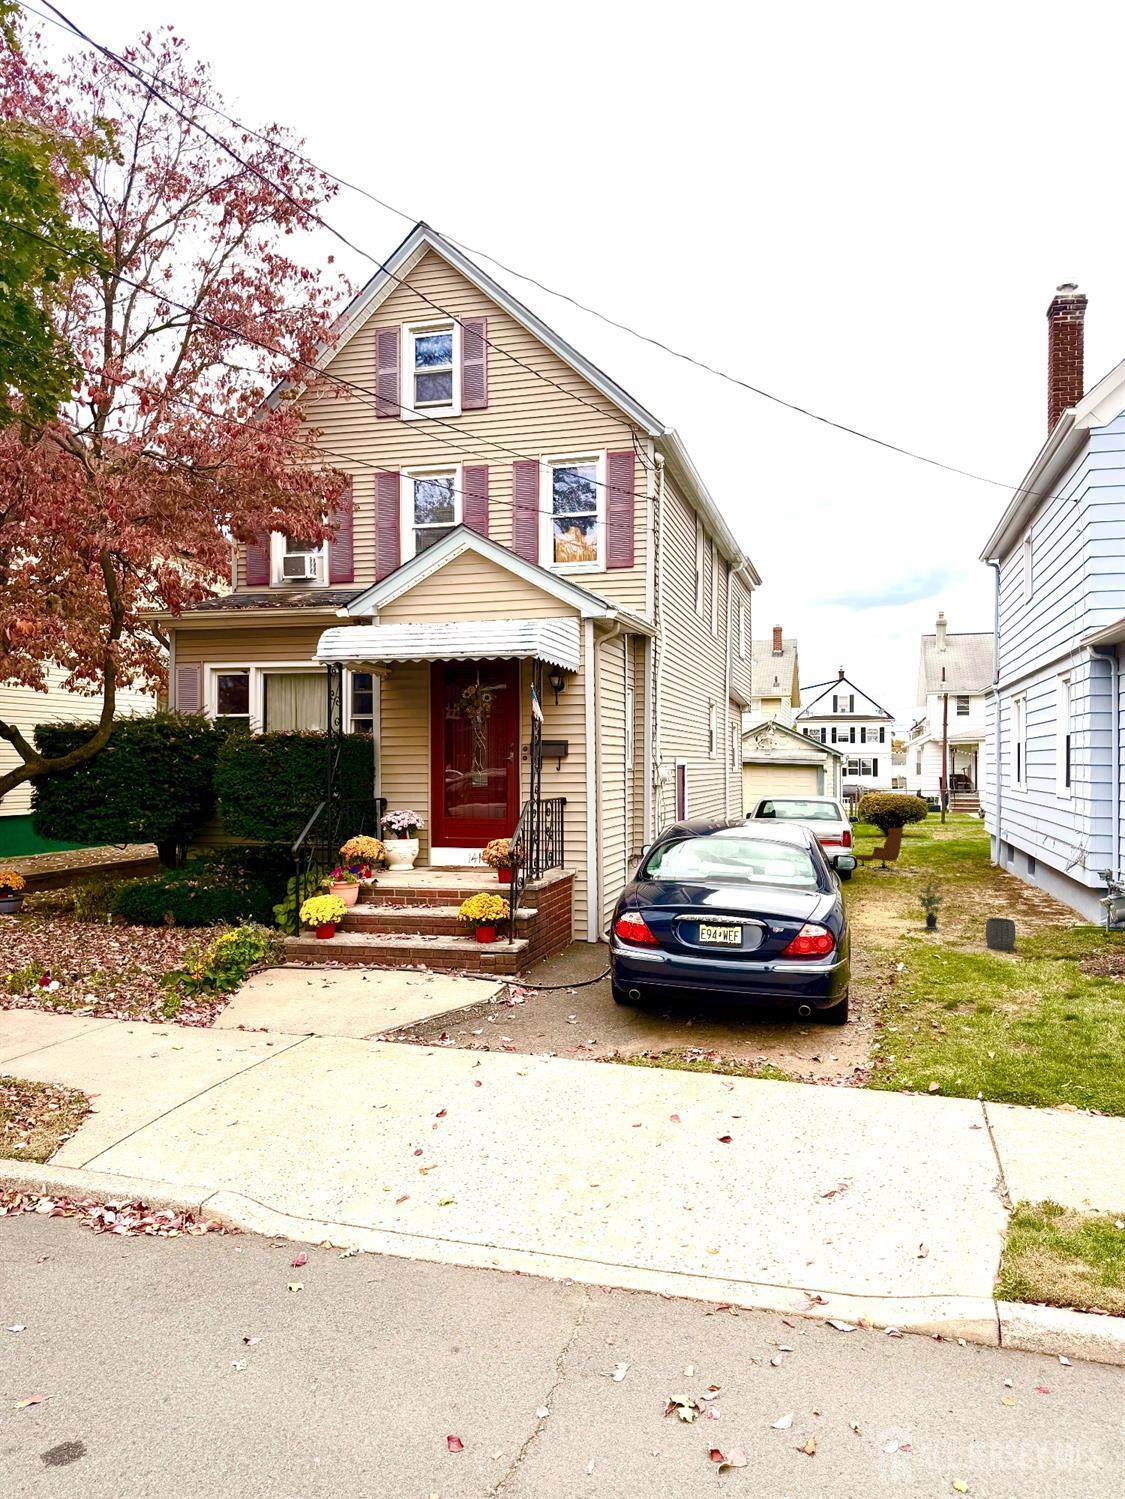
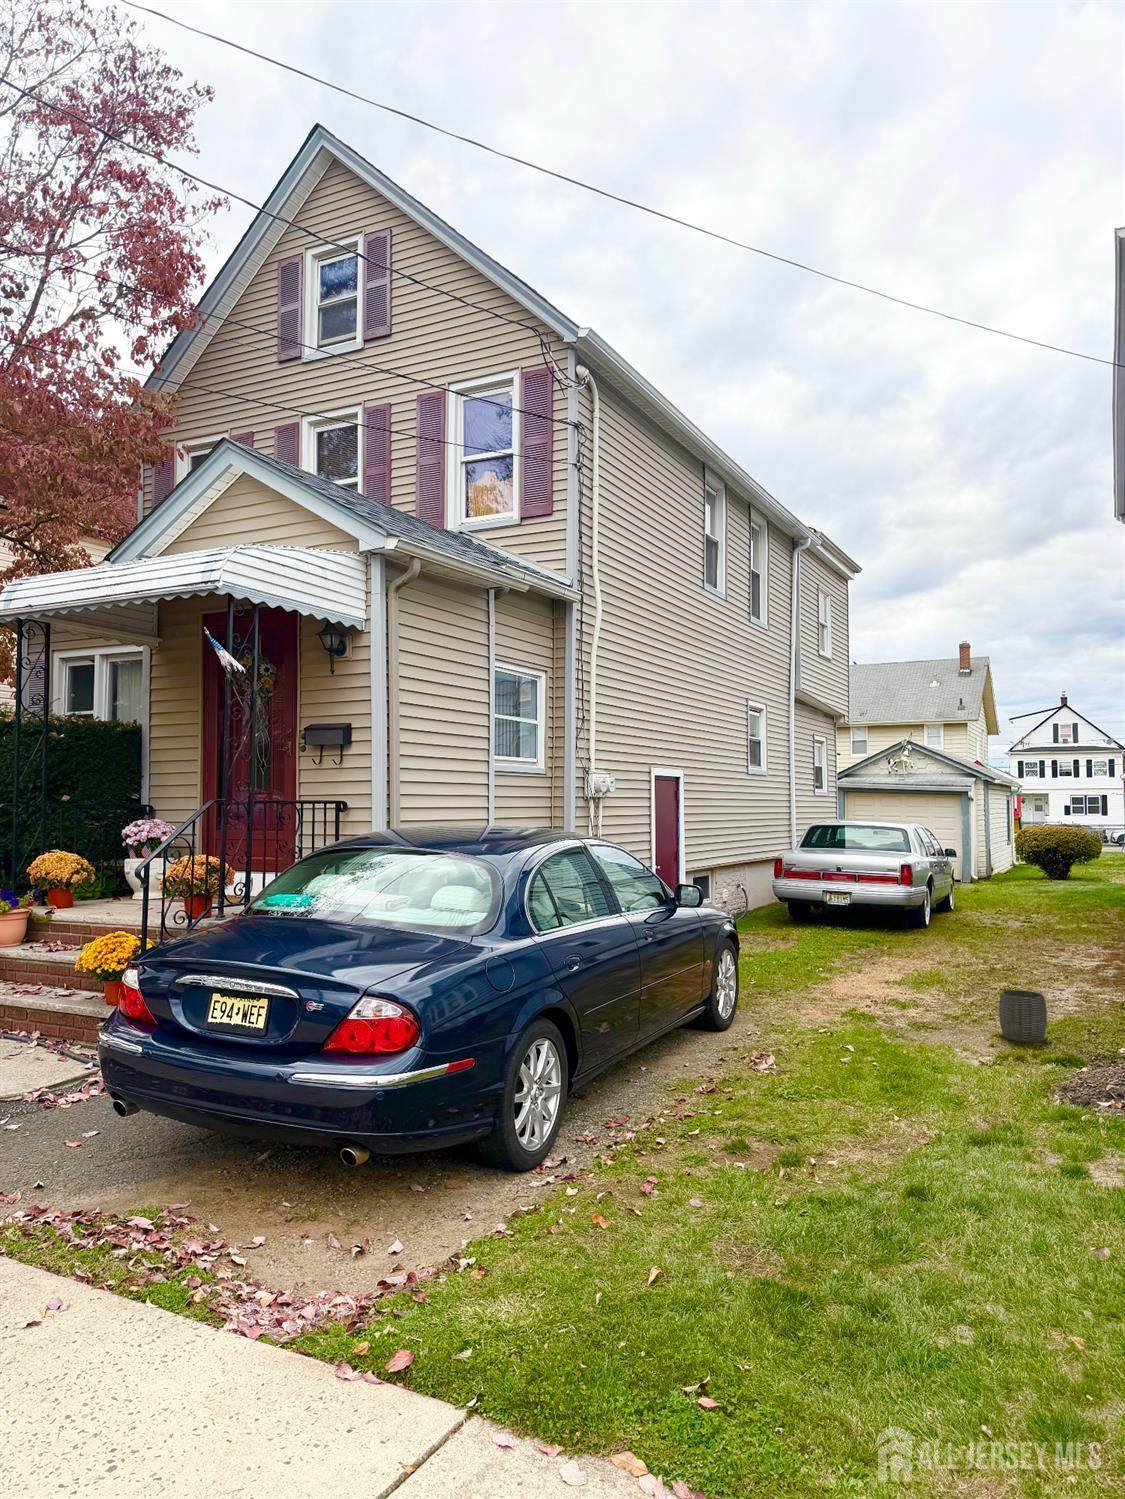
lounge chair: present [855,828,903,871] -> none [947,862,1009,921]
potted plant: present [919,884,943,929] -> none [925,931,965,1003]

